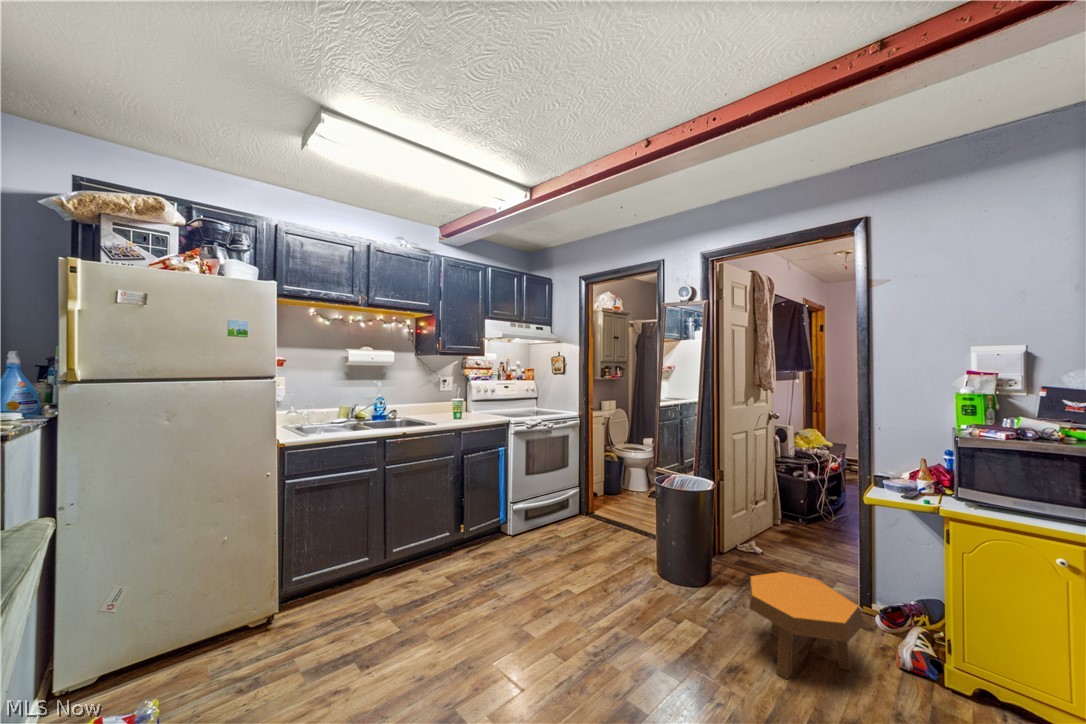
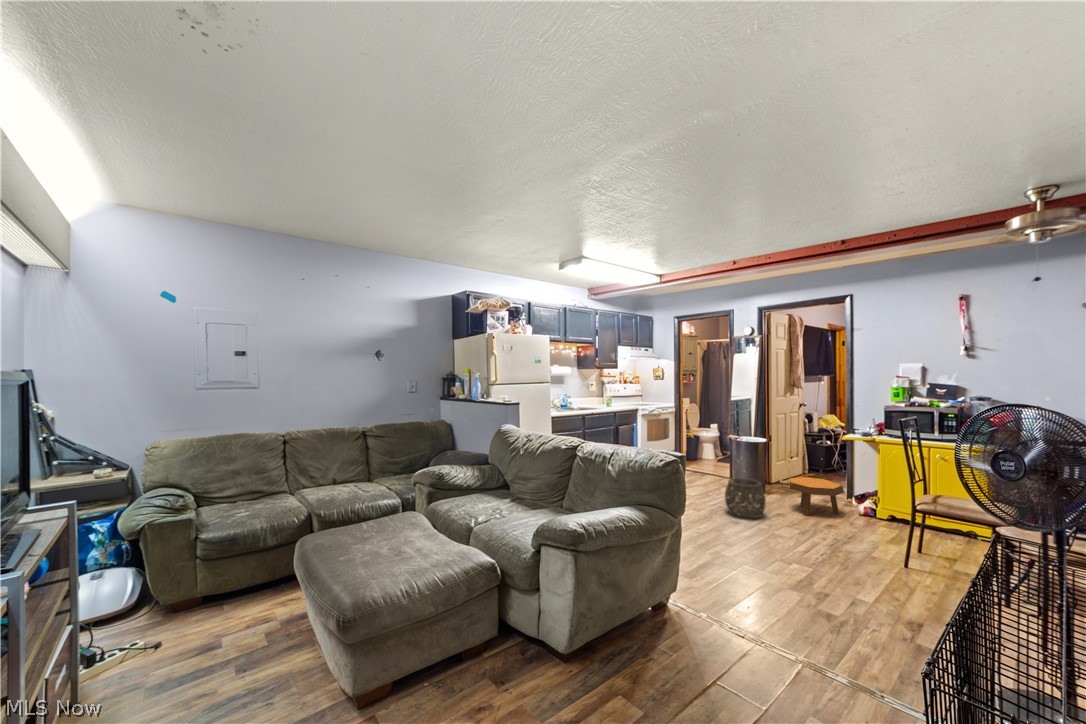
woven basket: none [611,585,696,696] -> present [725,478,766,518]

